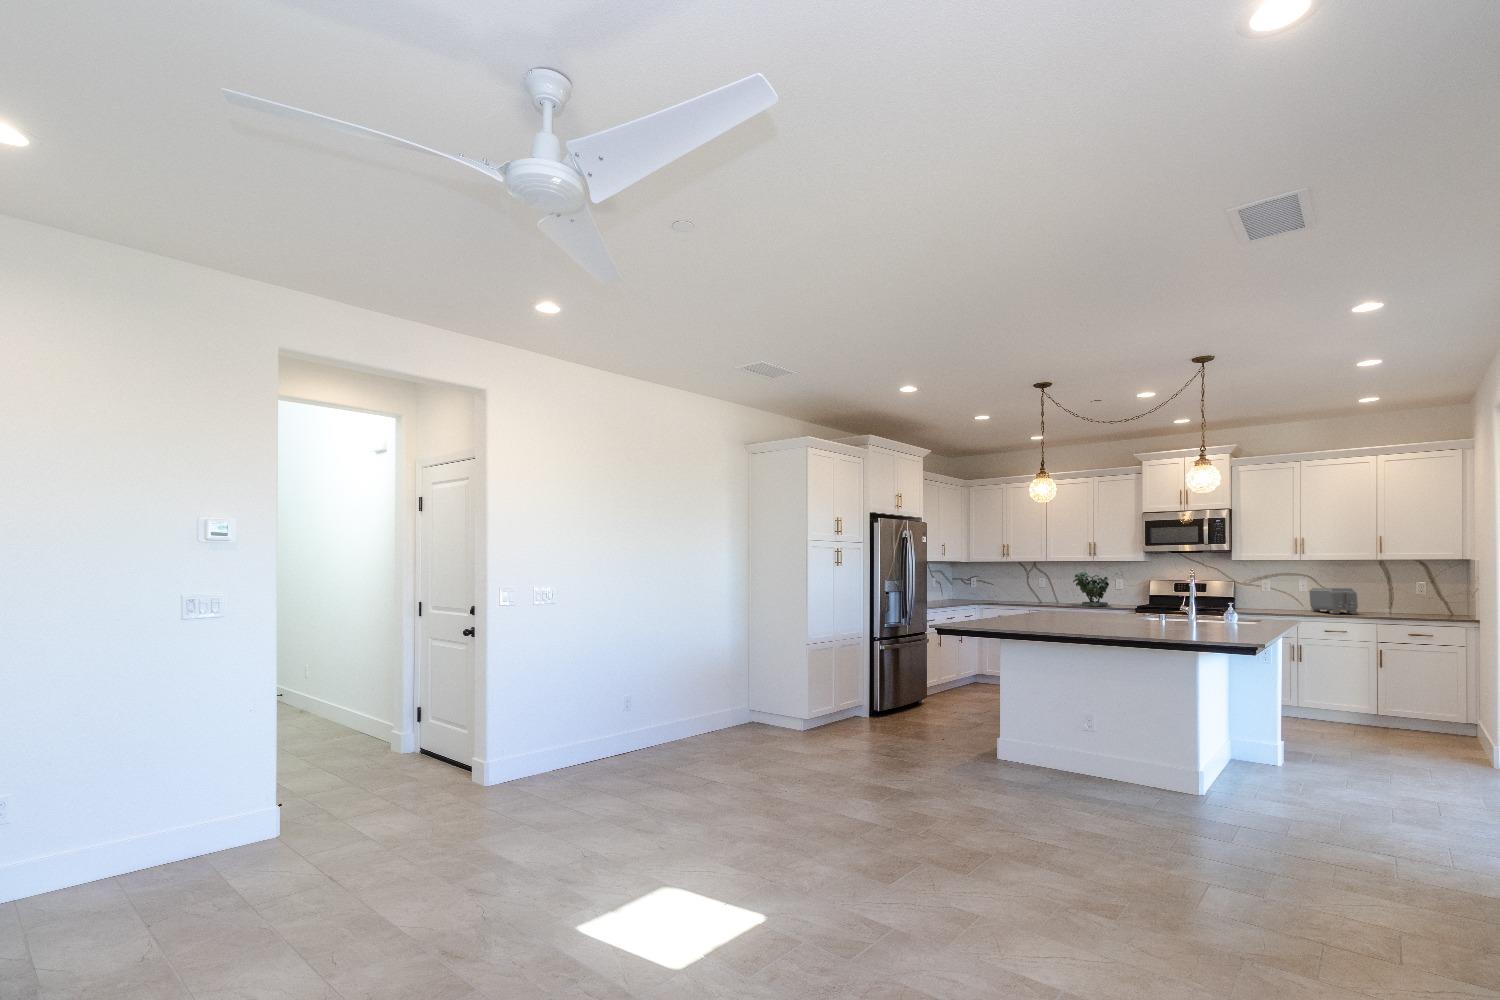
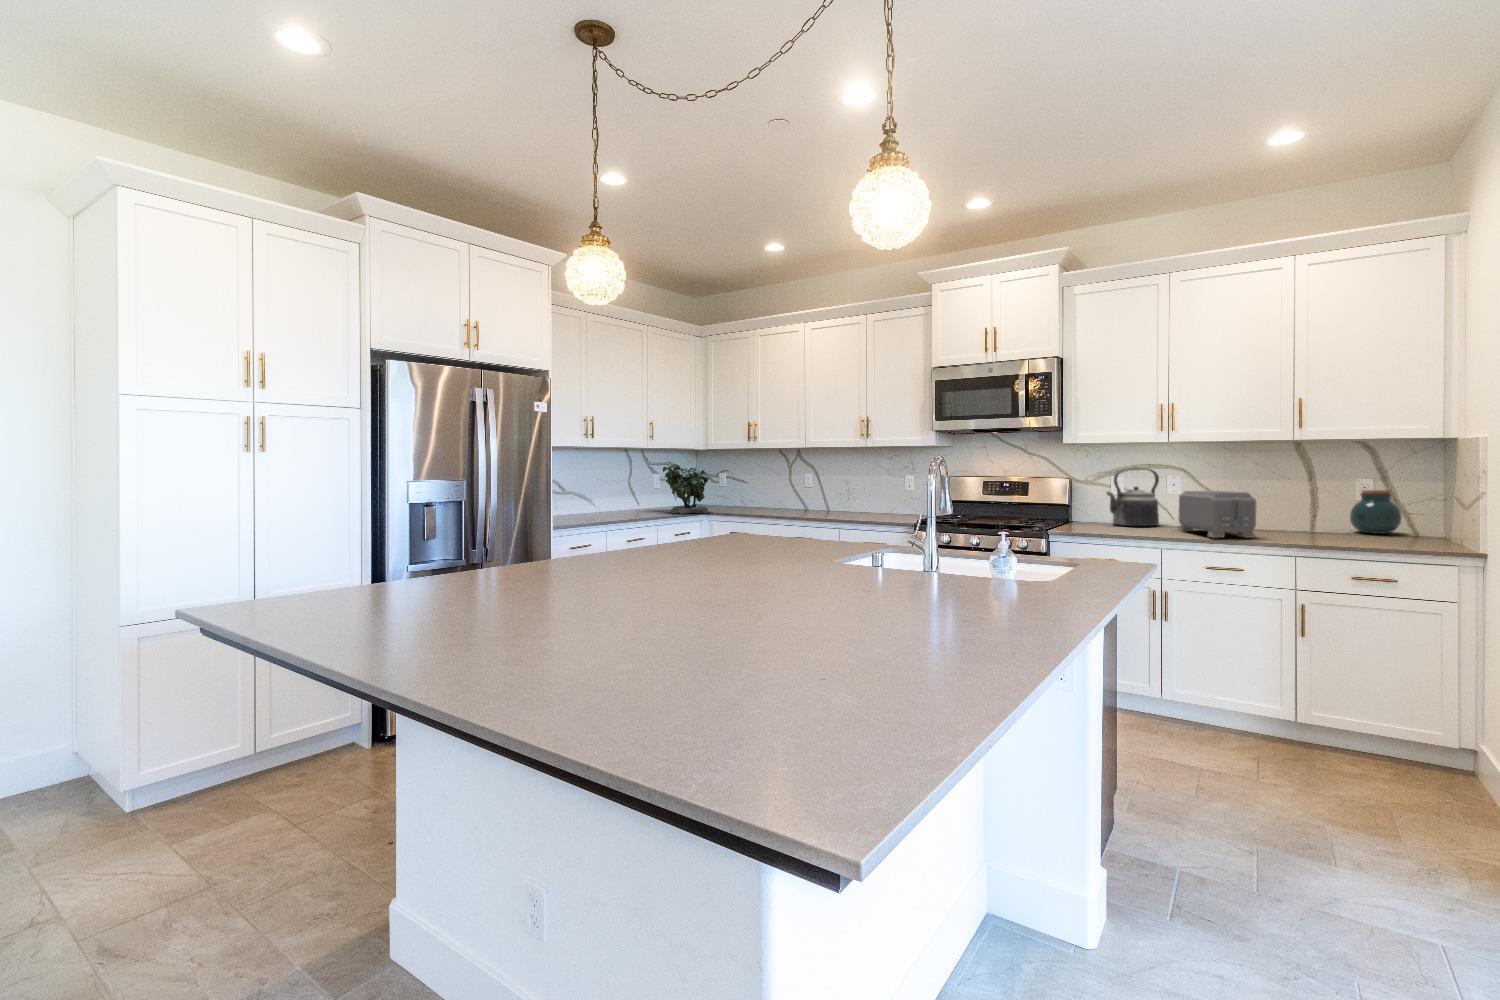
potted plant: present [1073,572,1110,606] -> present [663,461,711,513]
kettle: none [1263,575,1297,609] -> present [1107,468,1159,526]
jar: none [1414,589,1444,613] -> present [1350,490,1402,534]

